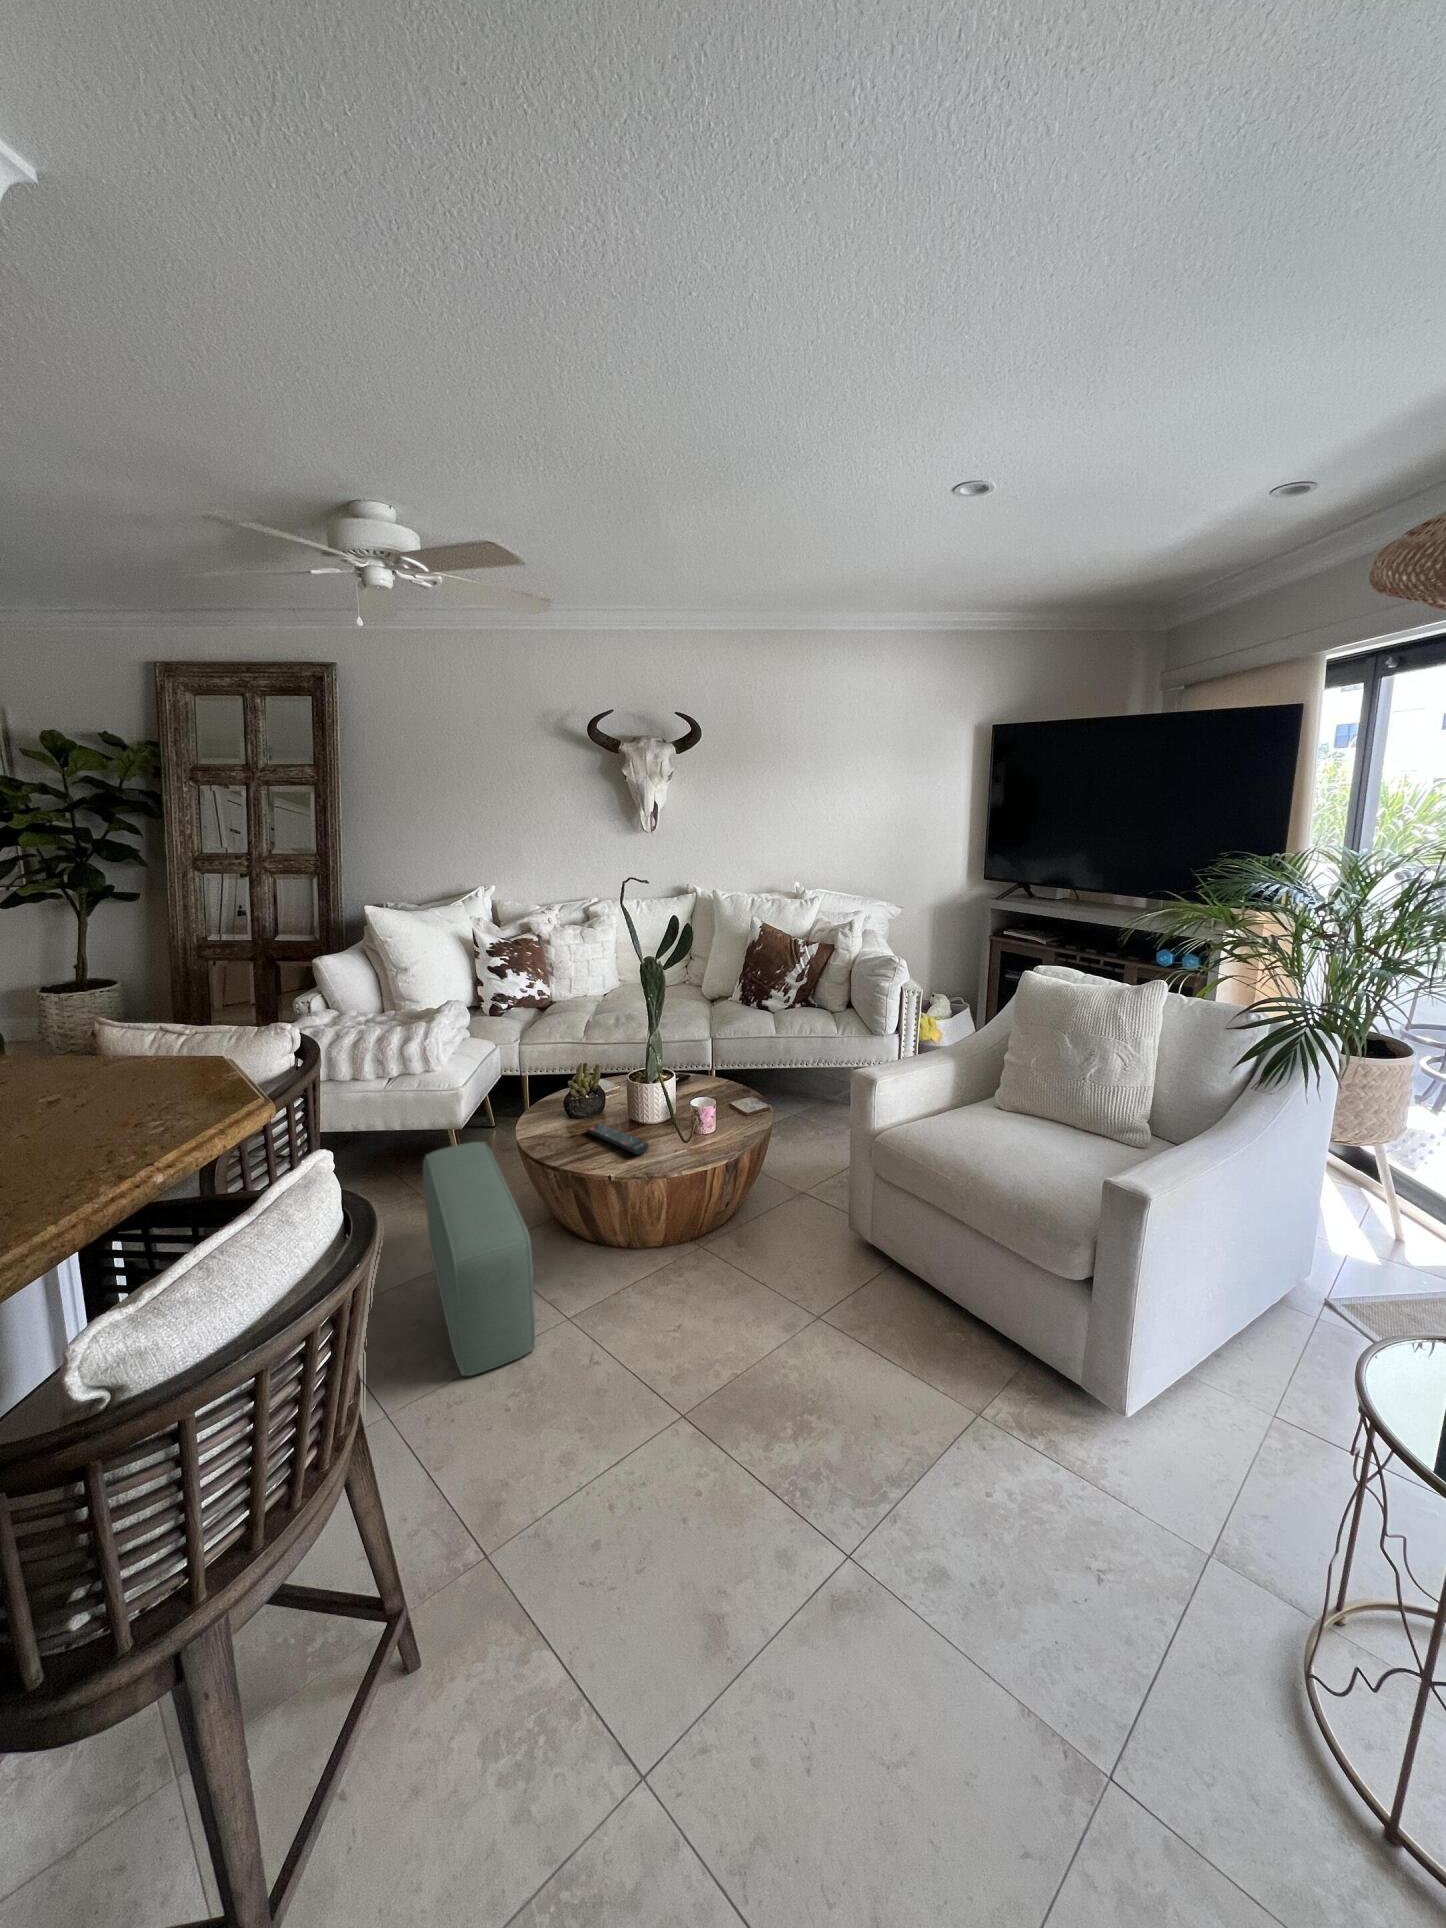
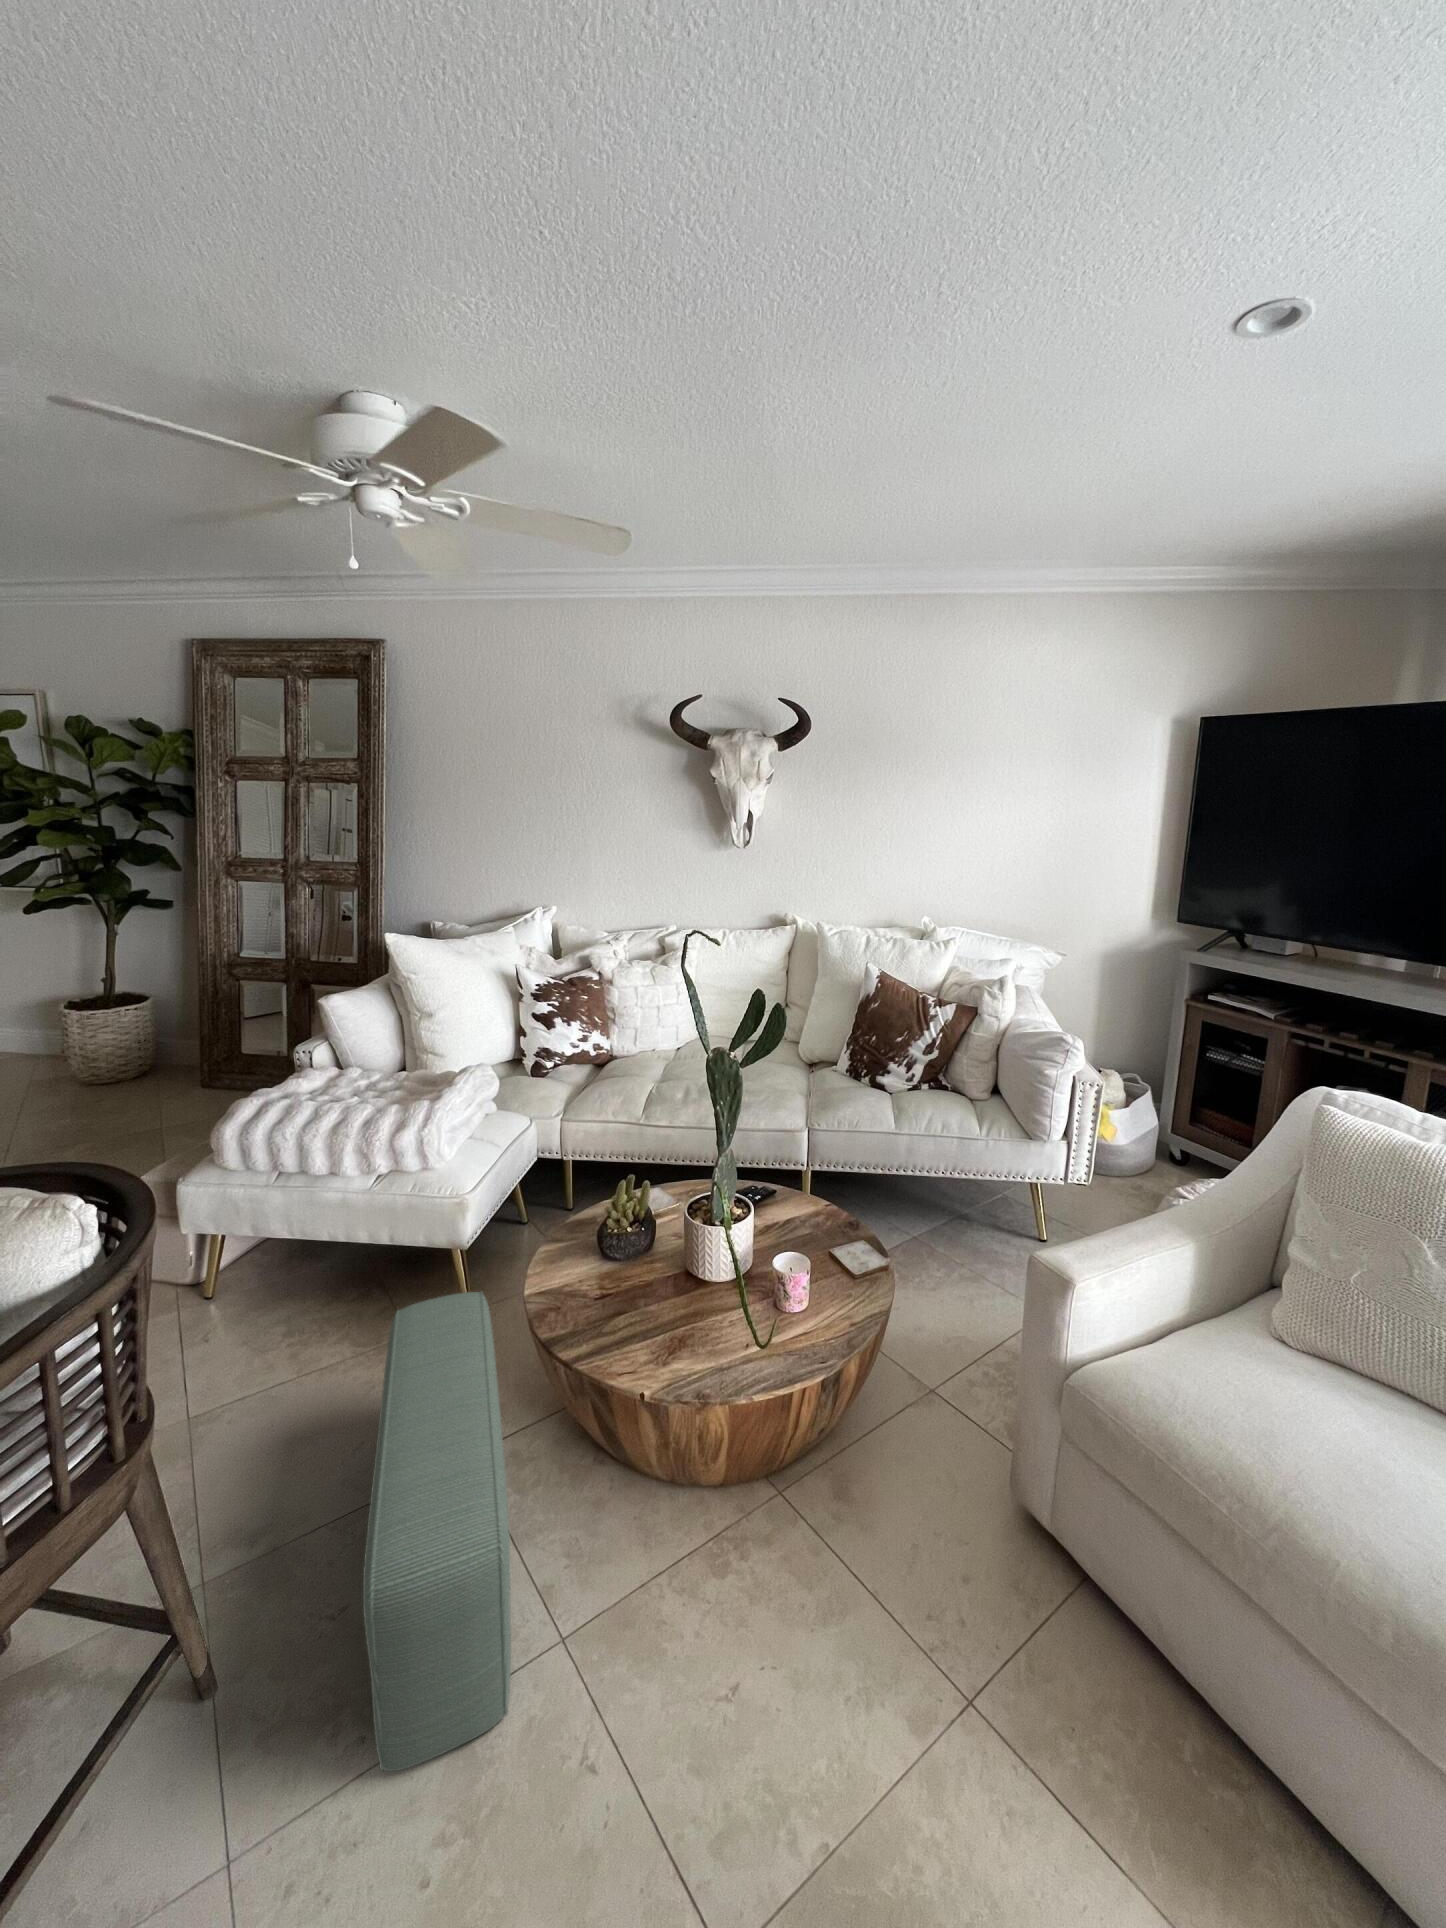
remote control: present [586,1123,649,1154] -> none [622,1284,713,1360]

